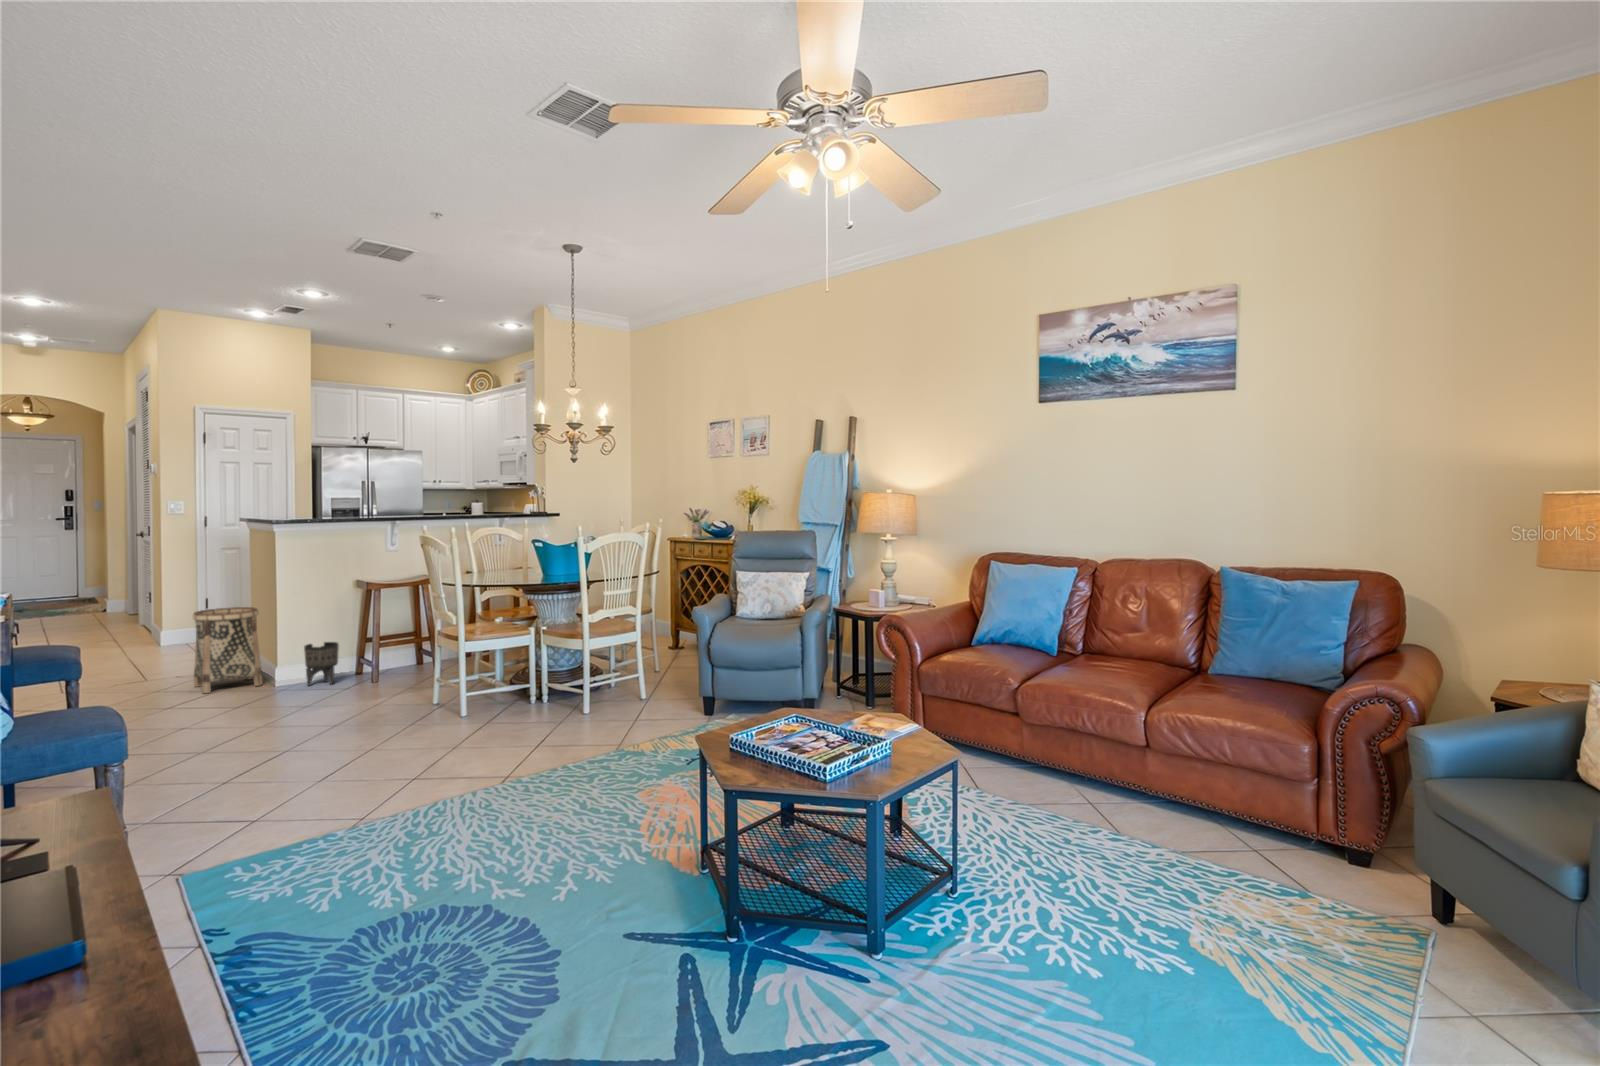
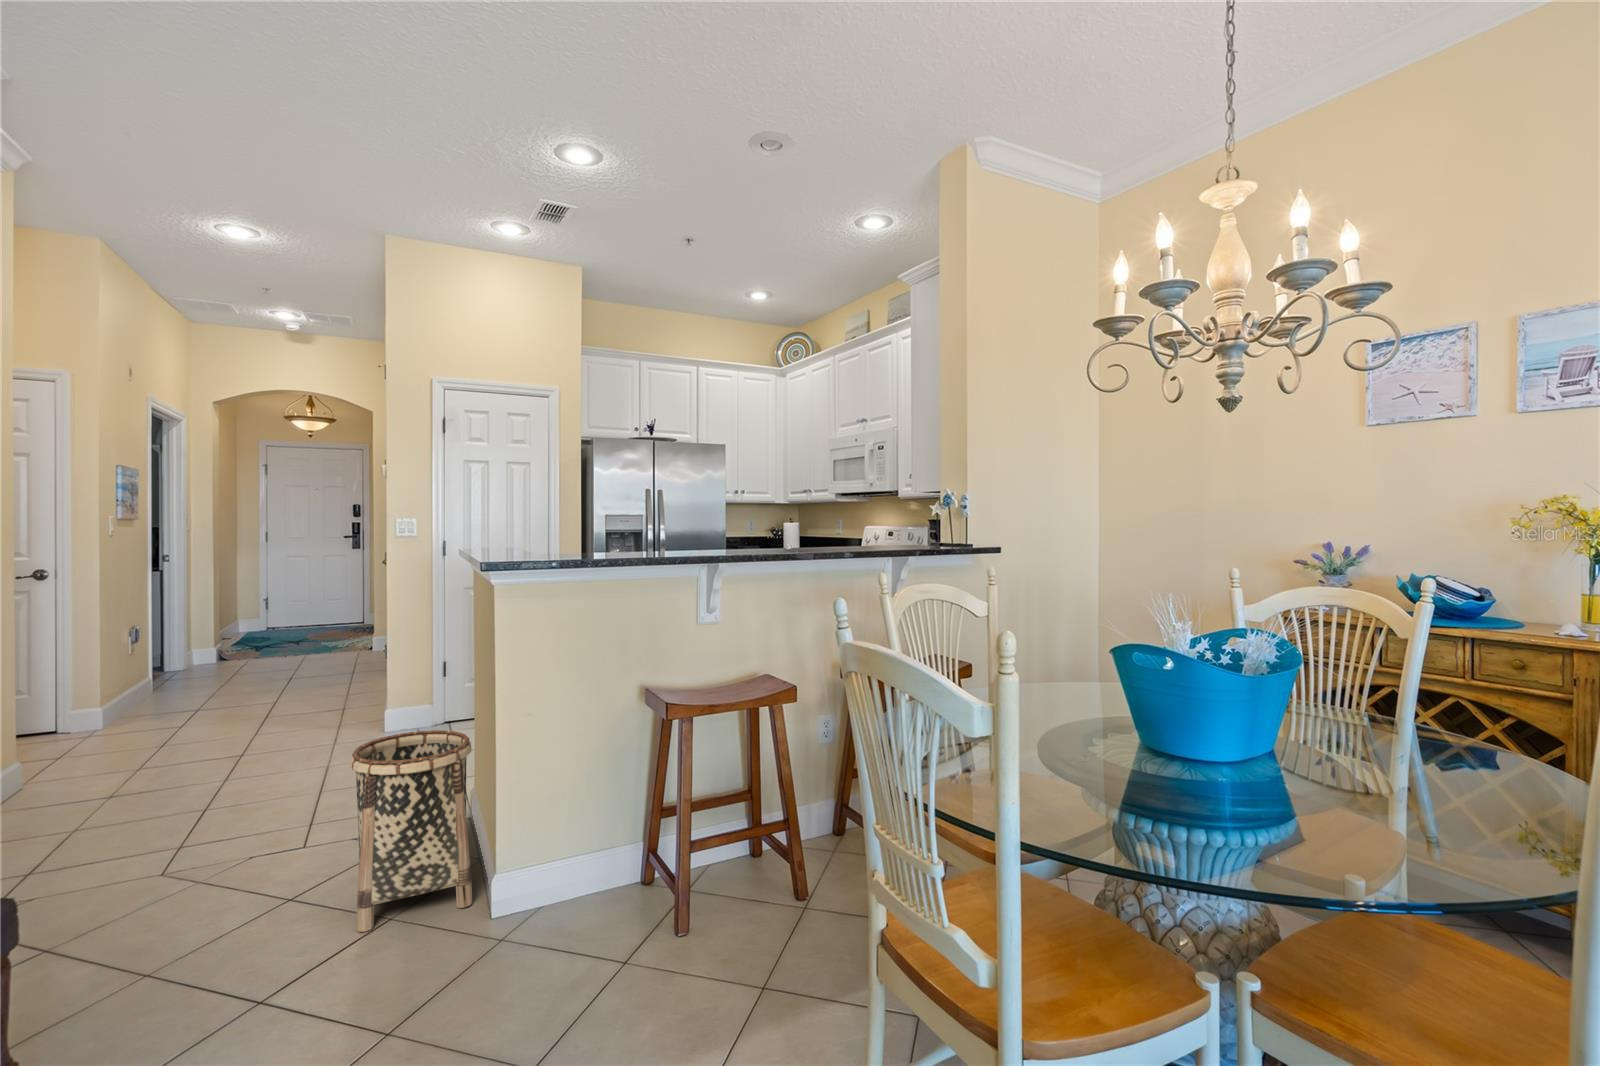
planter: present [304,642,339,686] -> none [546,819,612,924]

